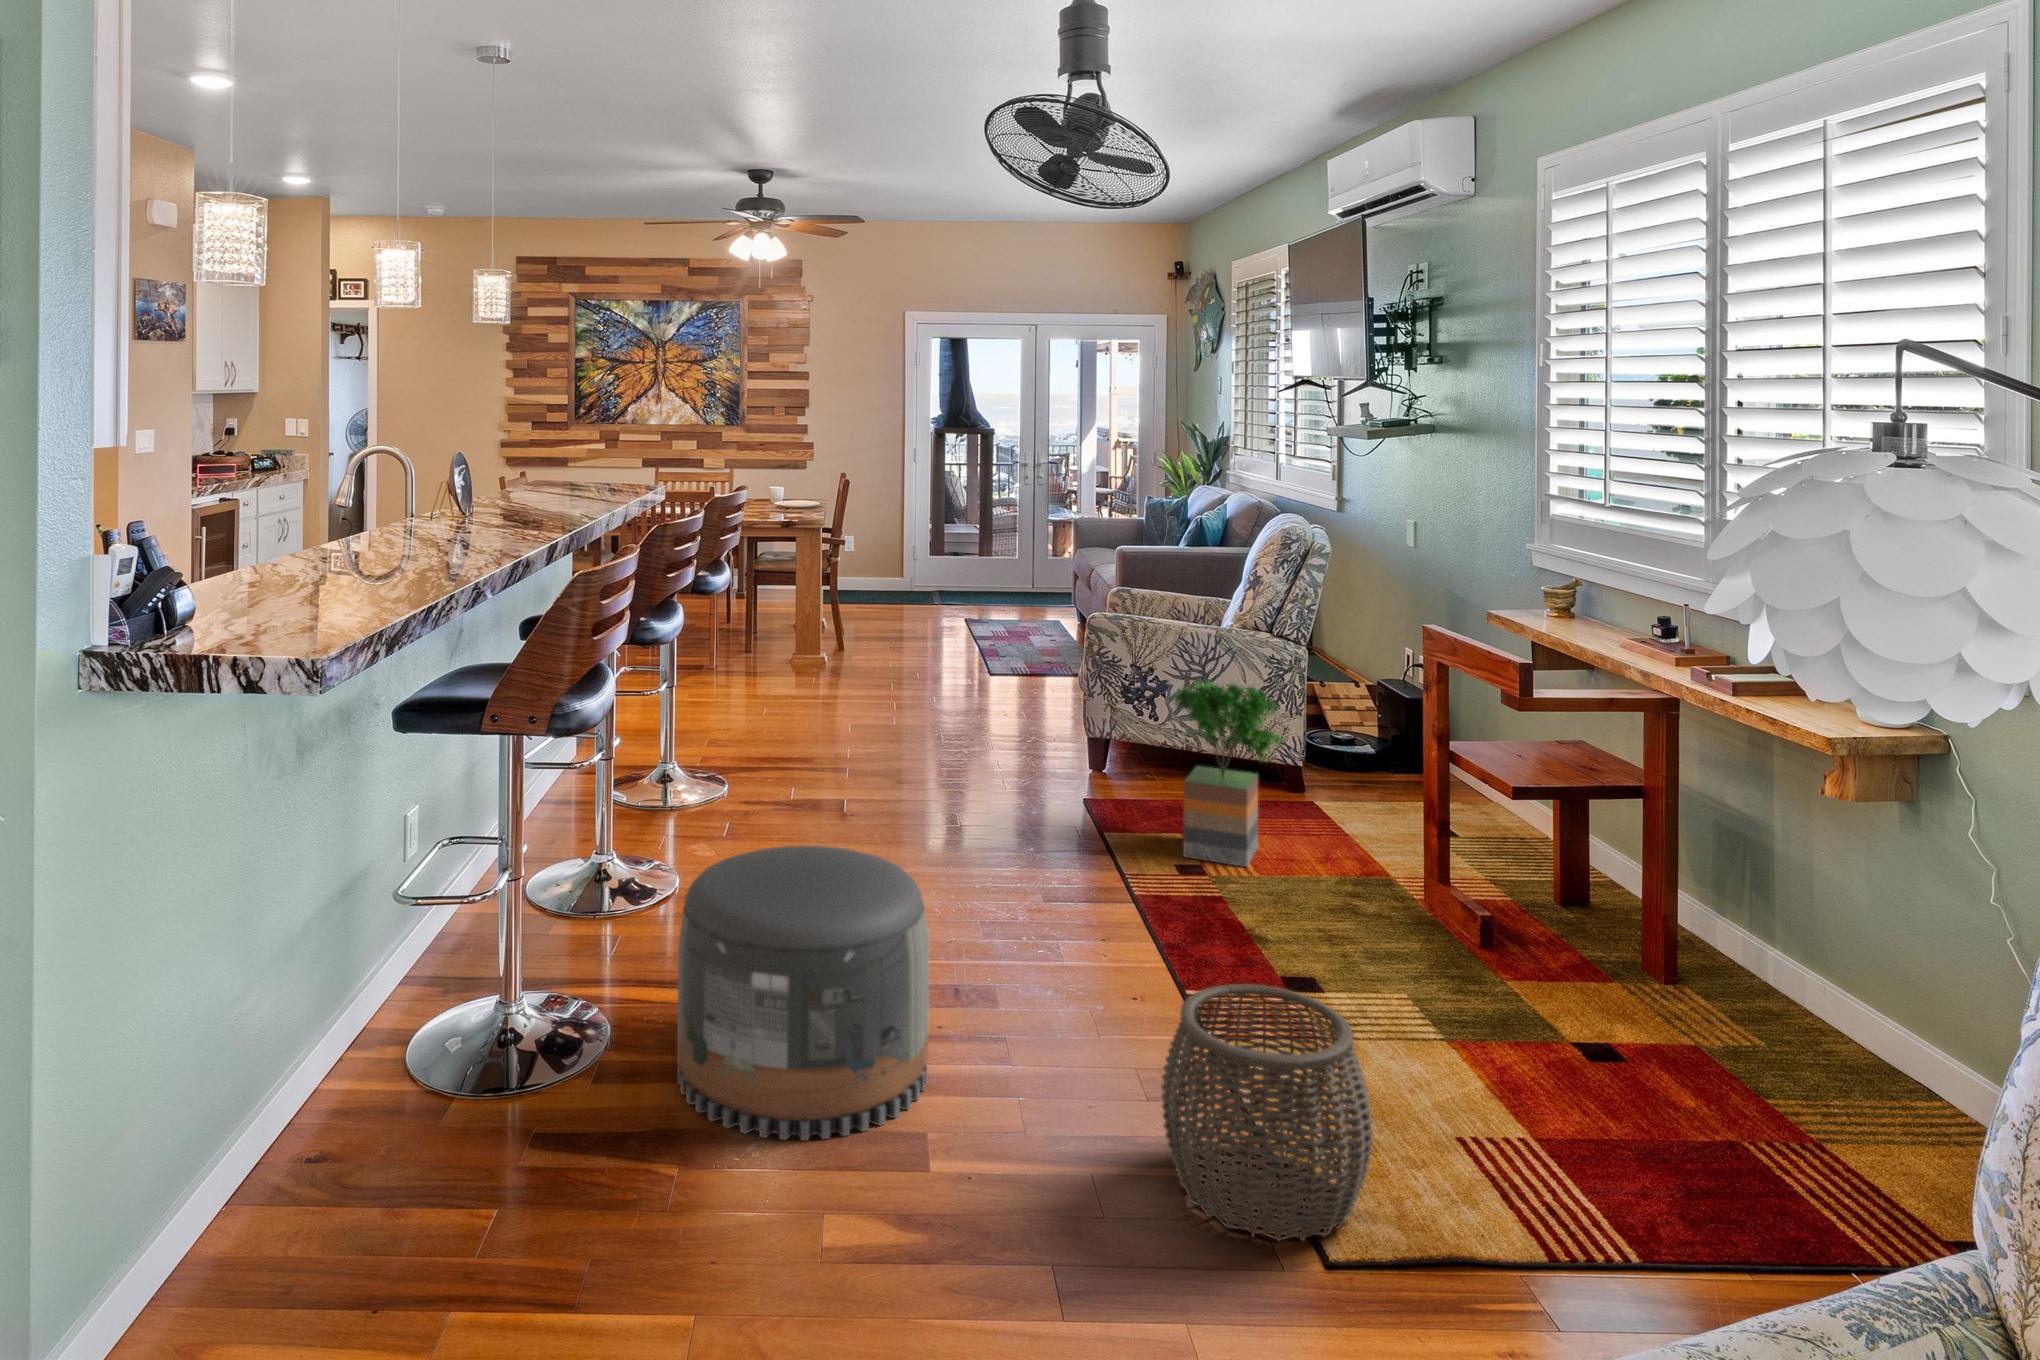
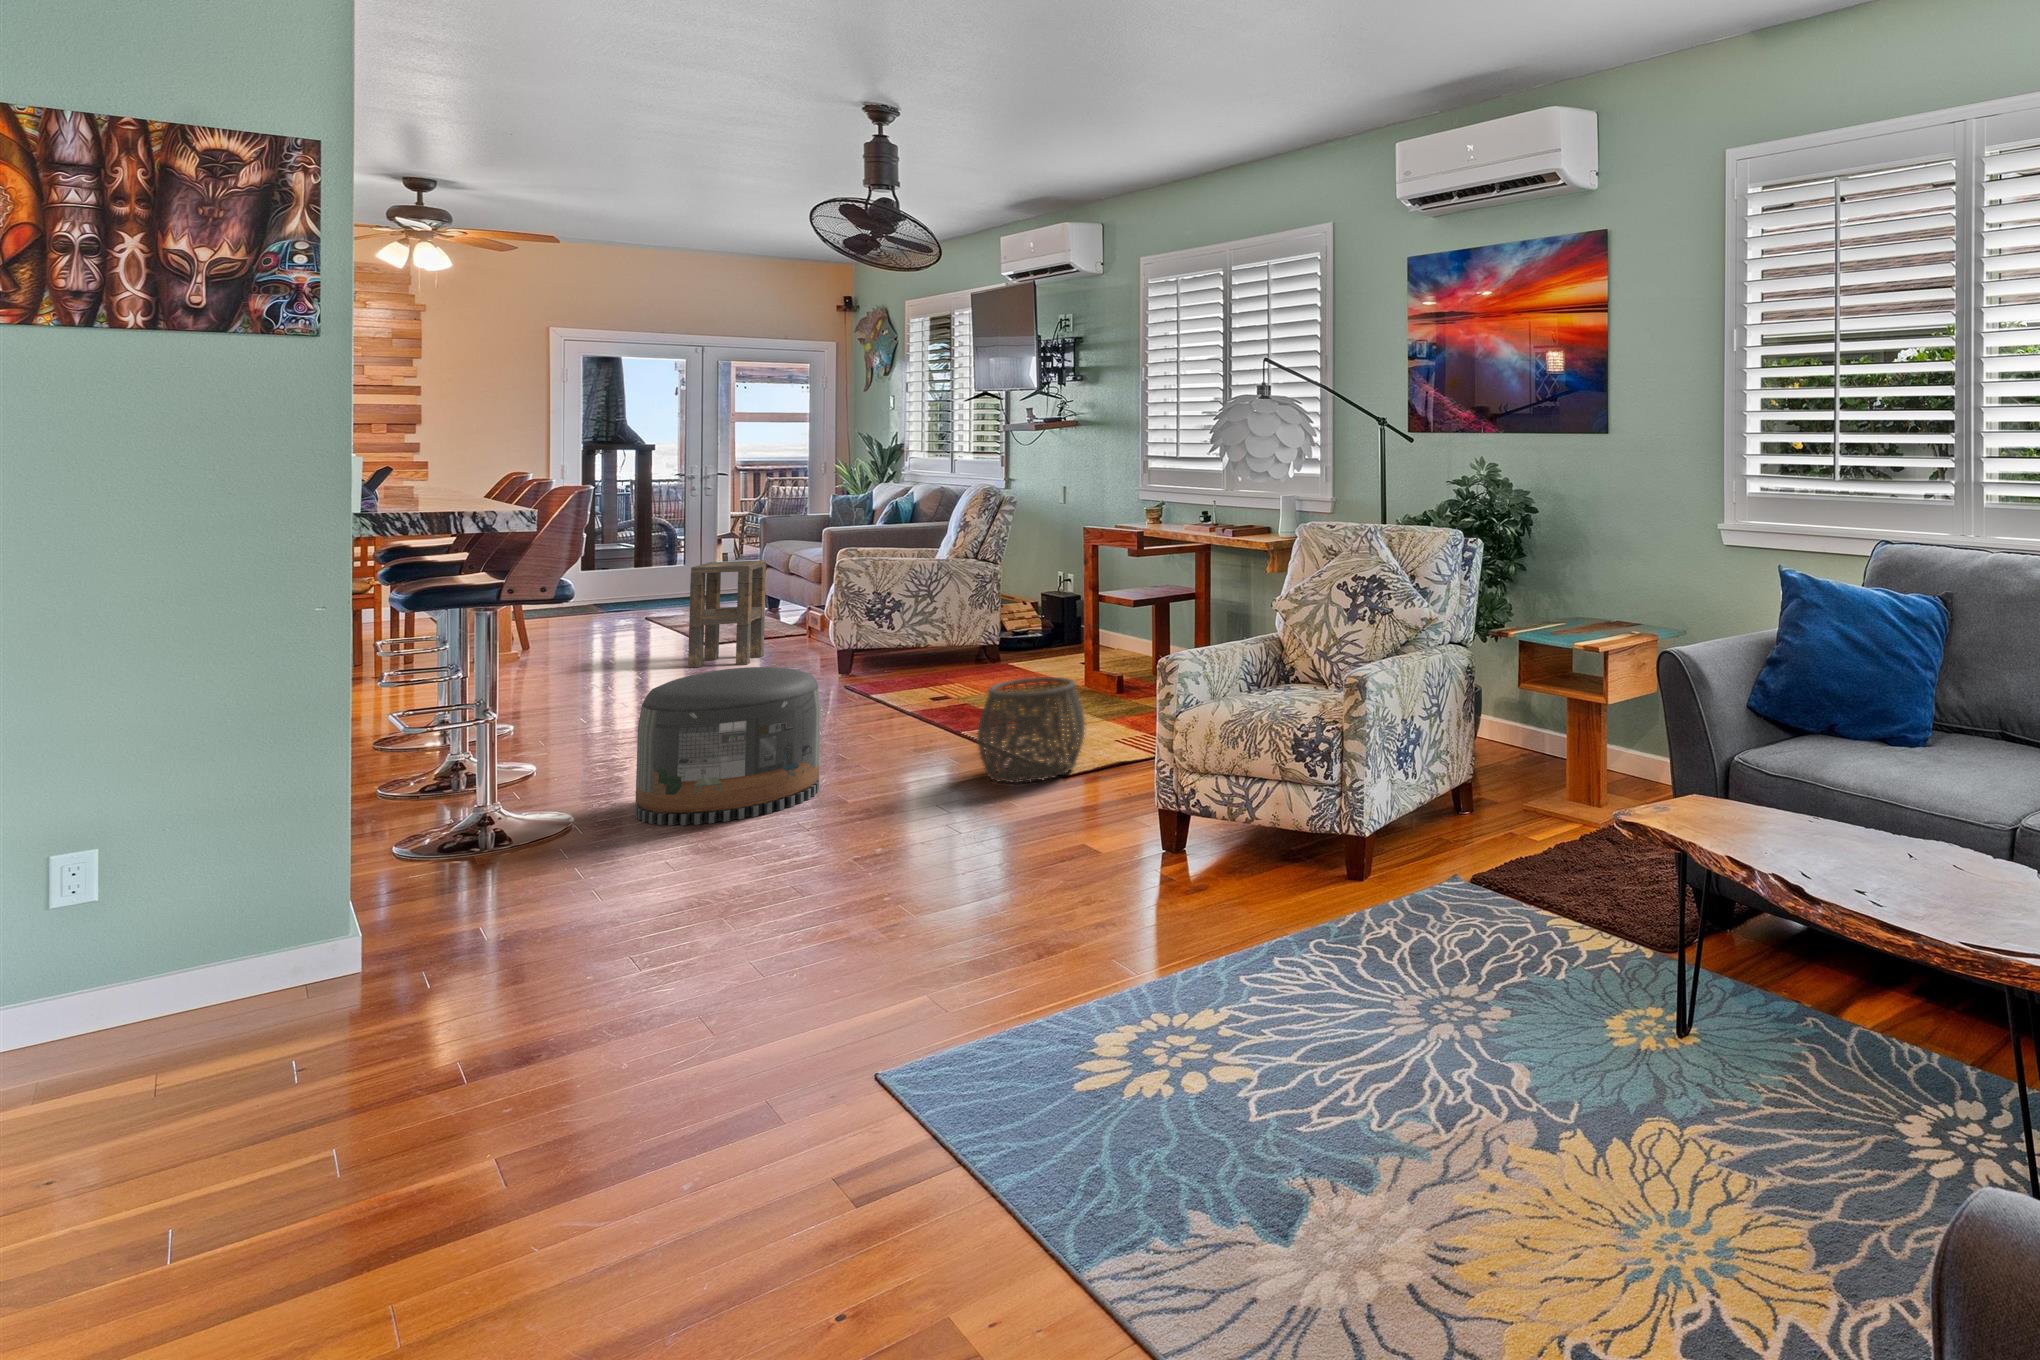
side table: none [942,586,1029,726] -> present [688,560,766,668]
potted tree: present [1172,681,1283,867] -> none [917,578,998,693]

